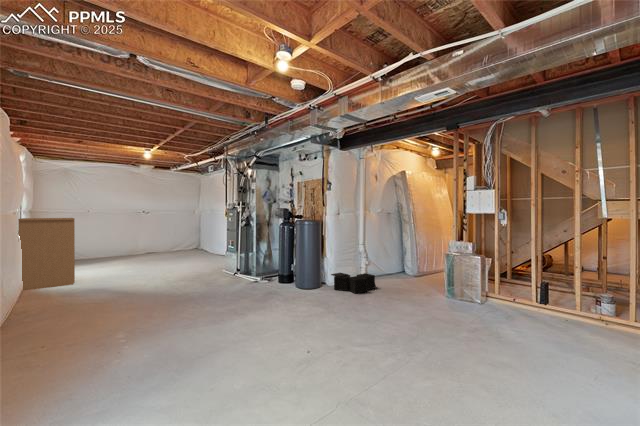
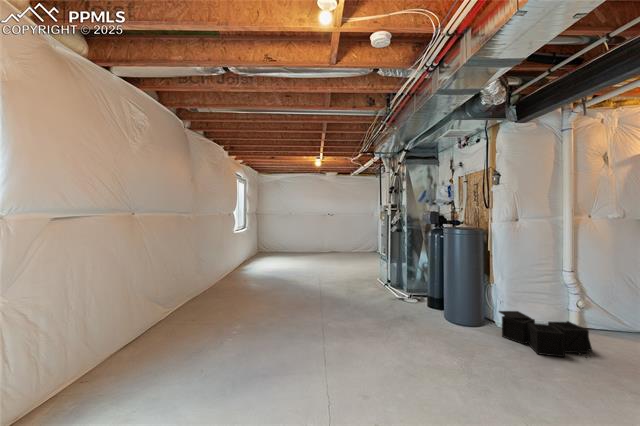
filing cabinet: present [18,218,75,291] -> none [232,219,270,273]

